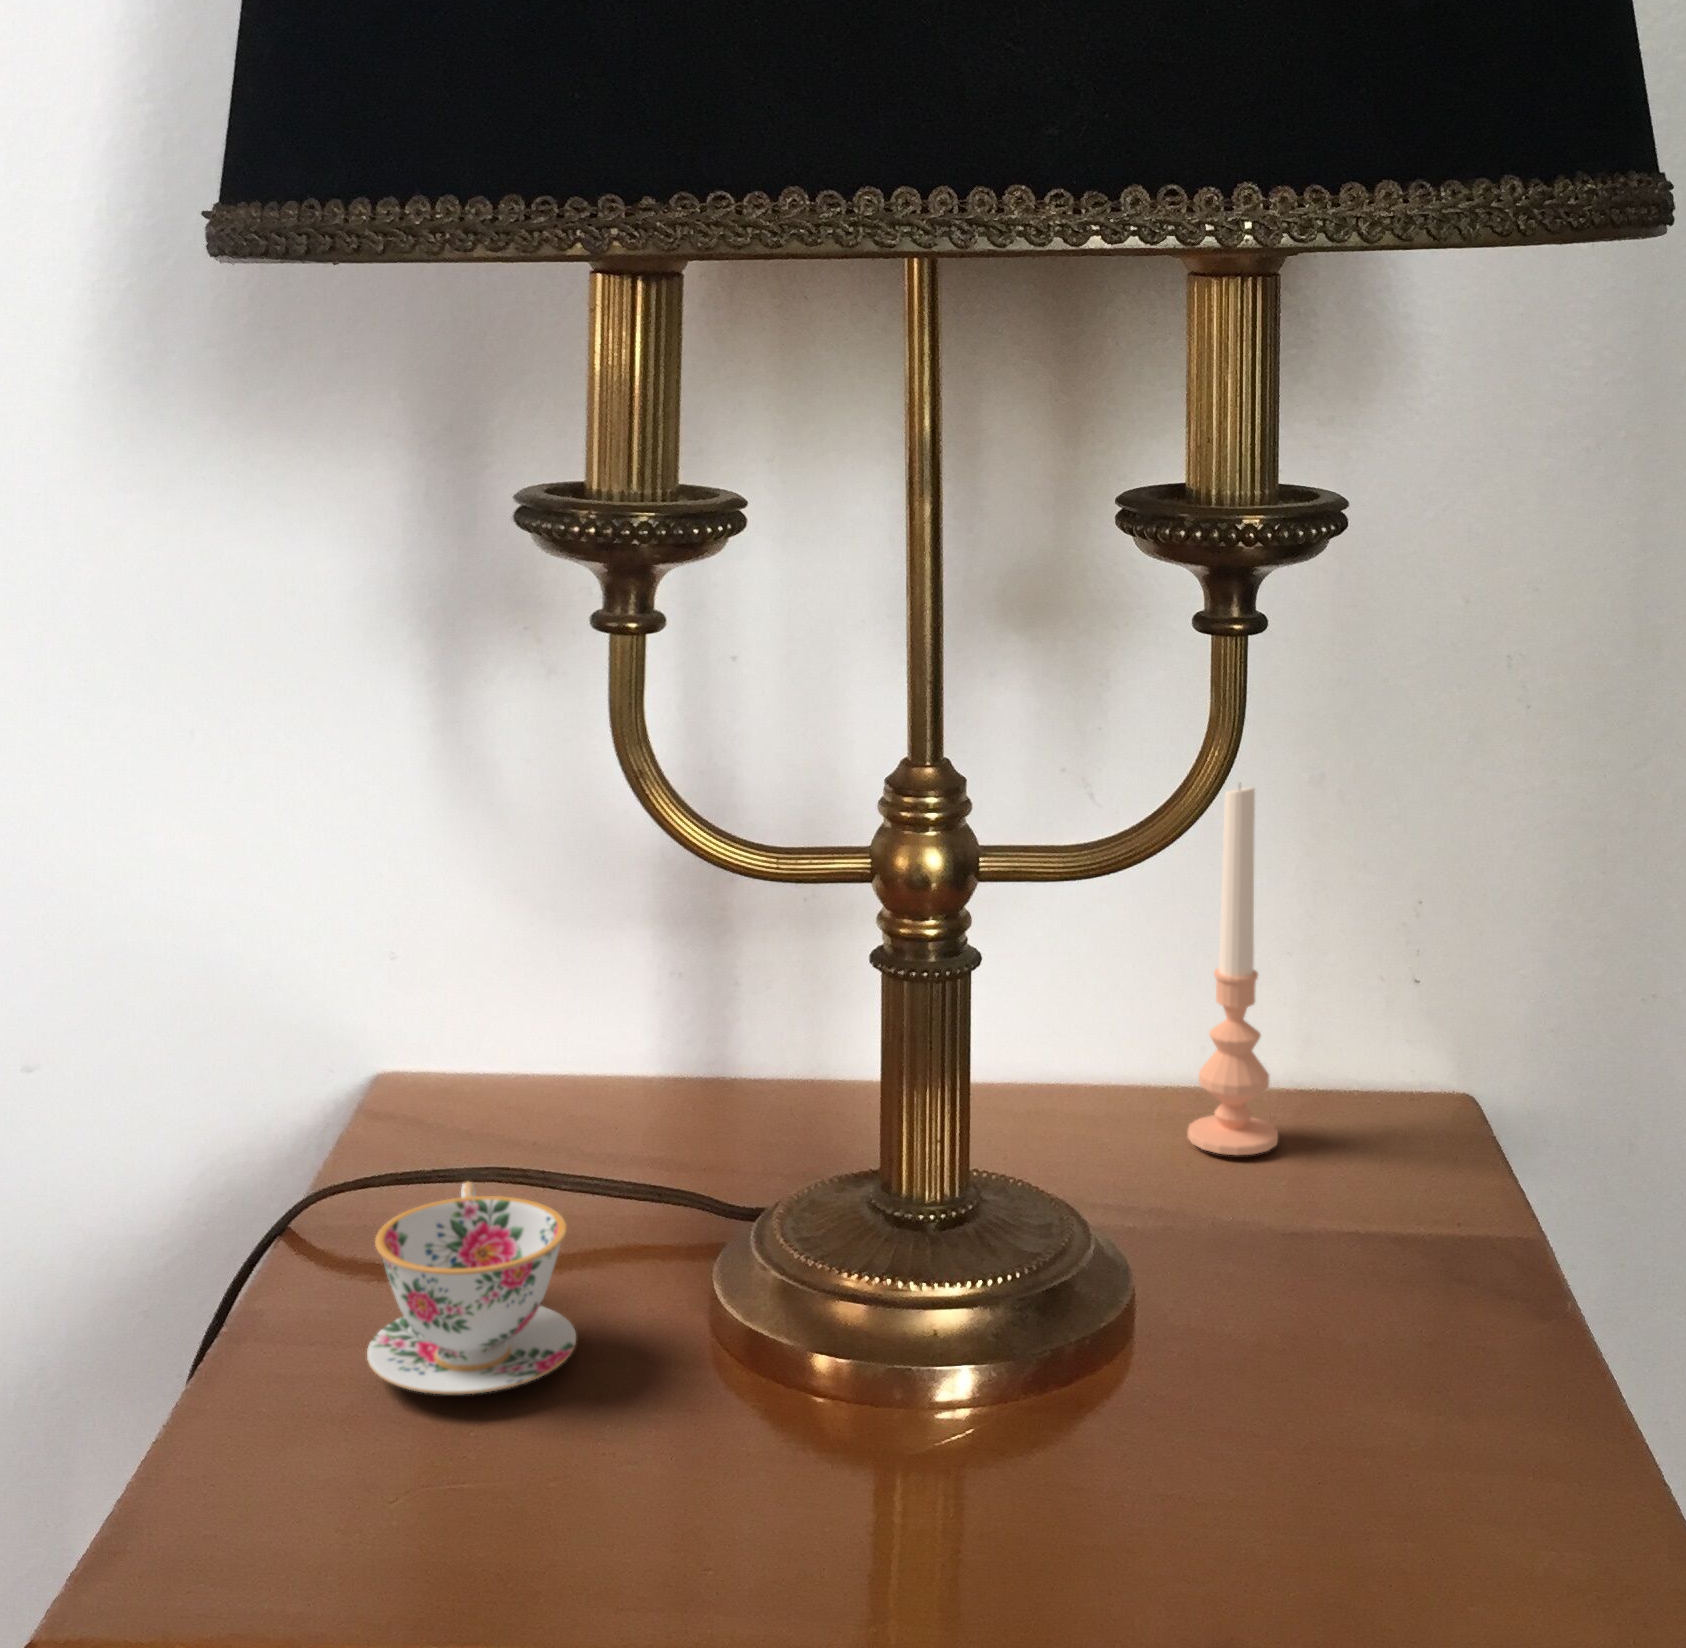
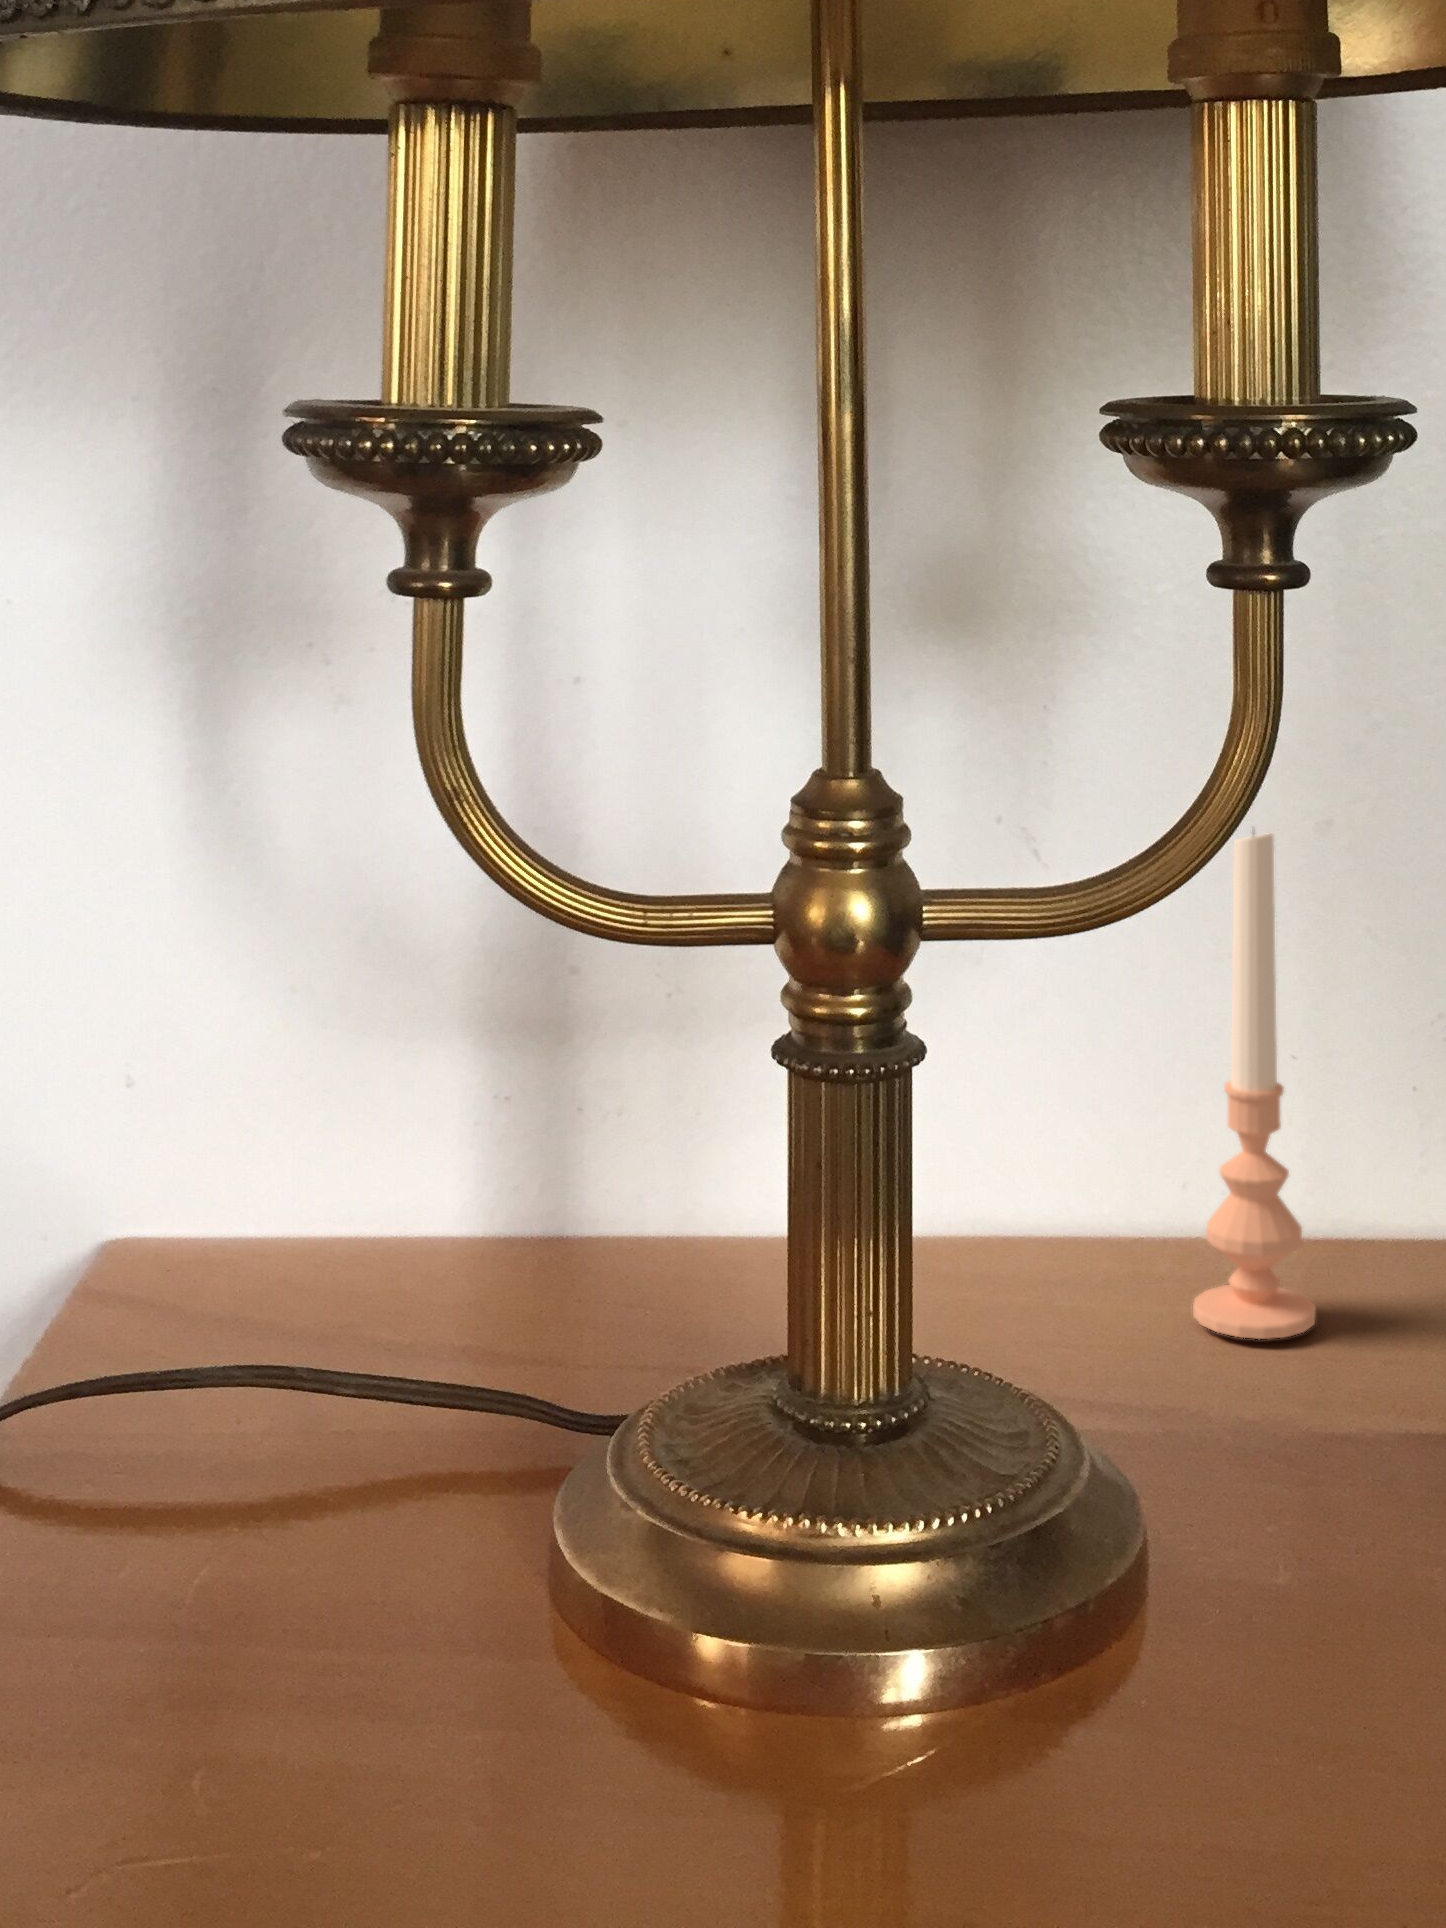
teacup: present [367,1182,576,1394] -> none [61,1387,361,1699]

